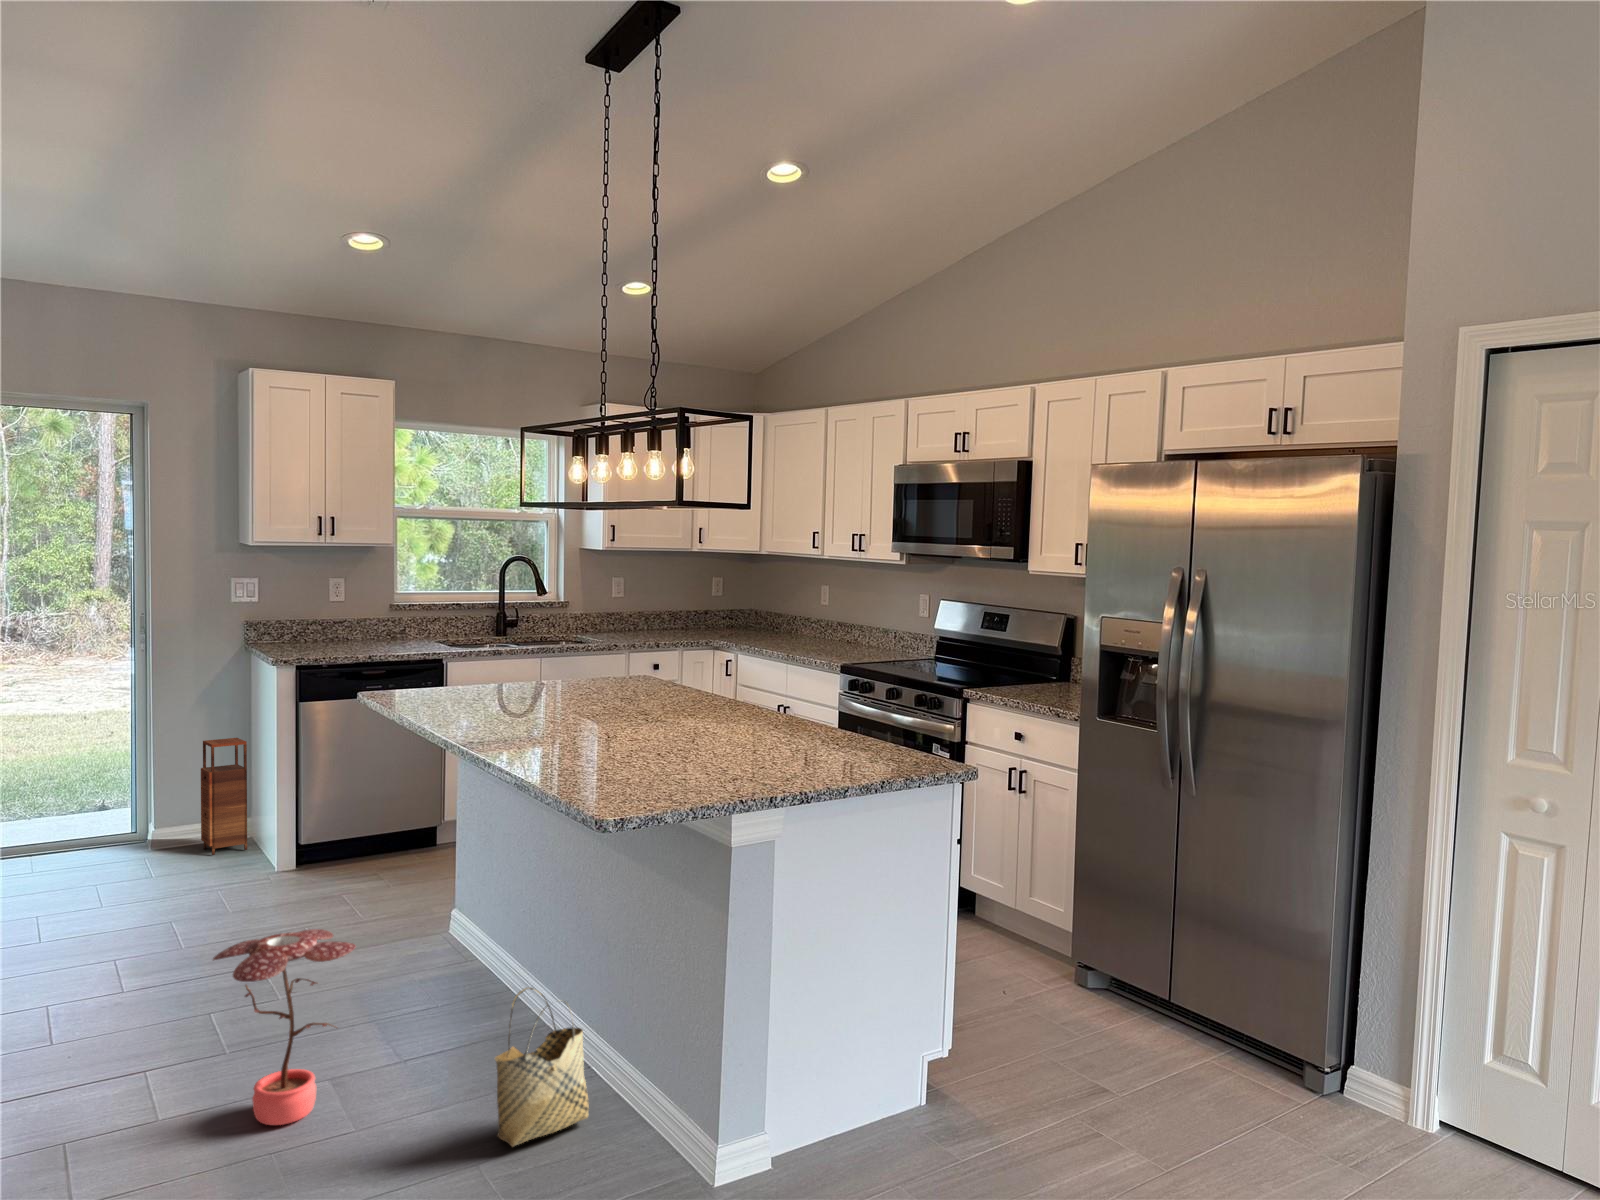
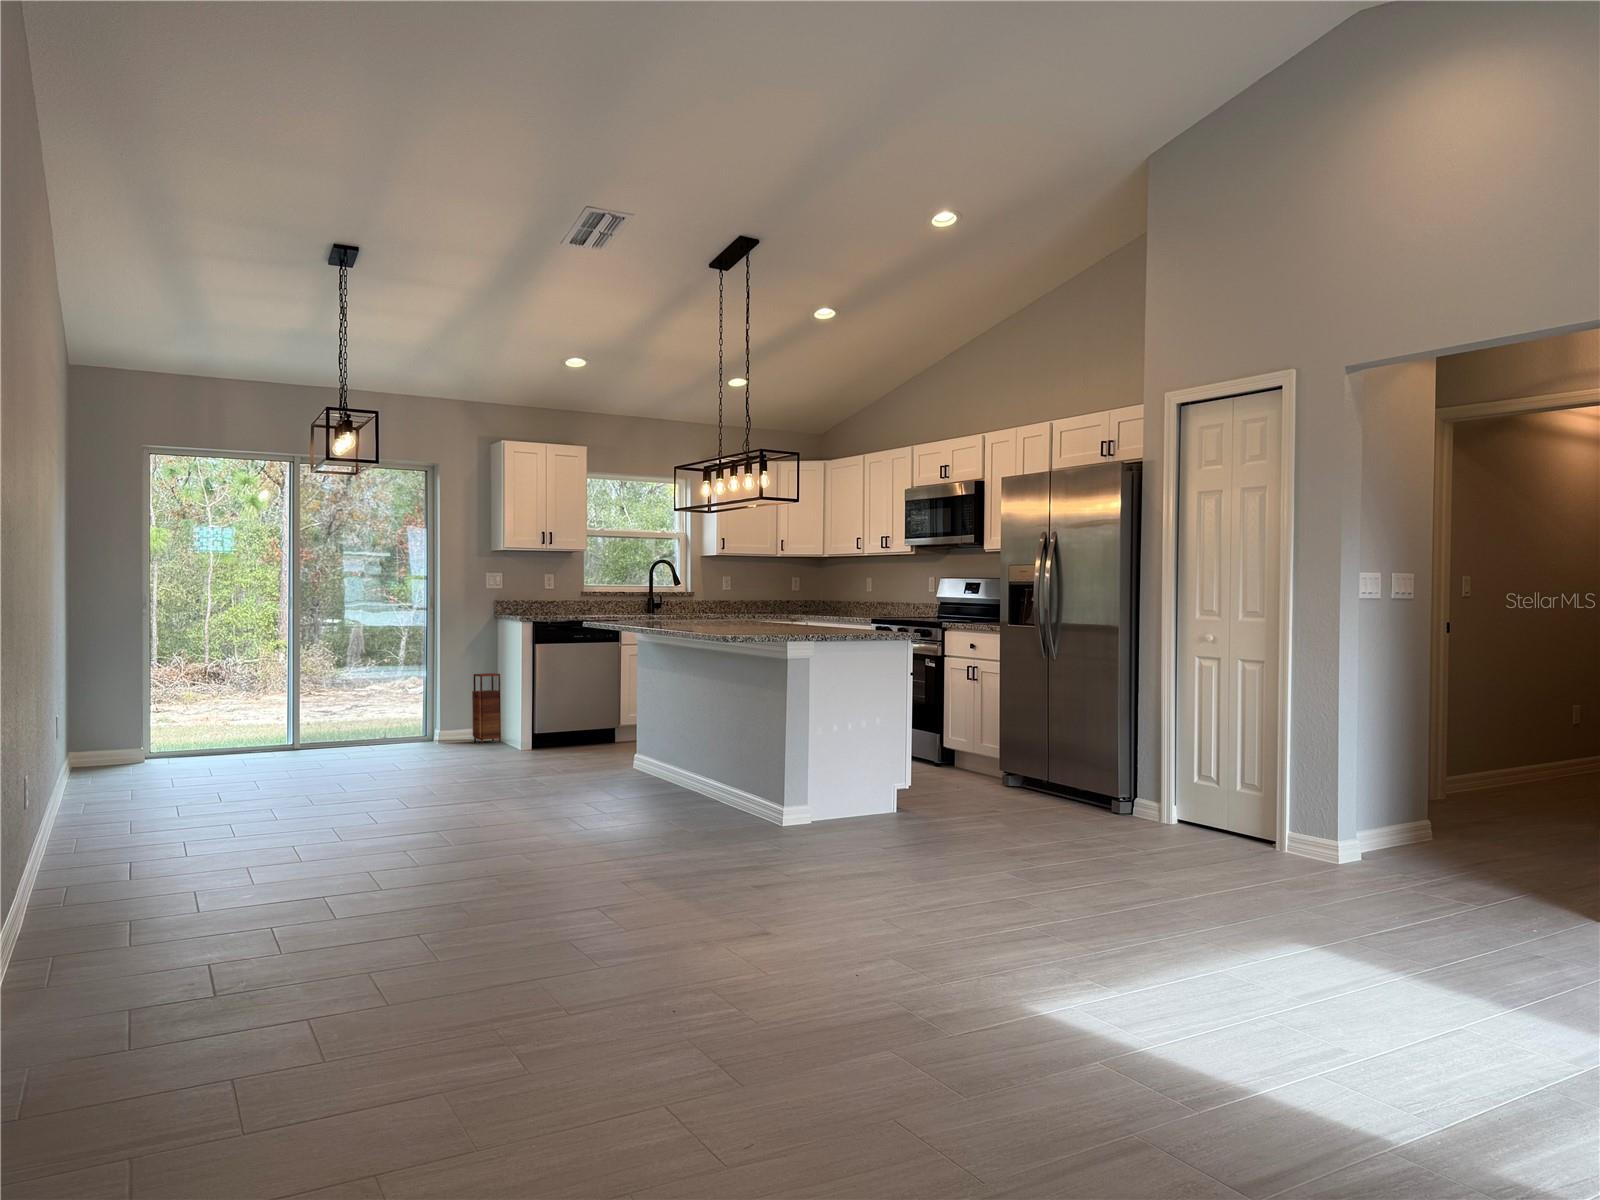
potted plant: present [213,929,356,1125] -> none [536,721,604,812]
woven basket: present [495,988,589,1147] -> none [675,746,721,817]

